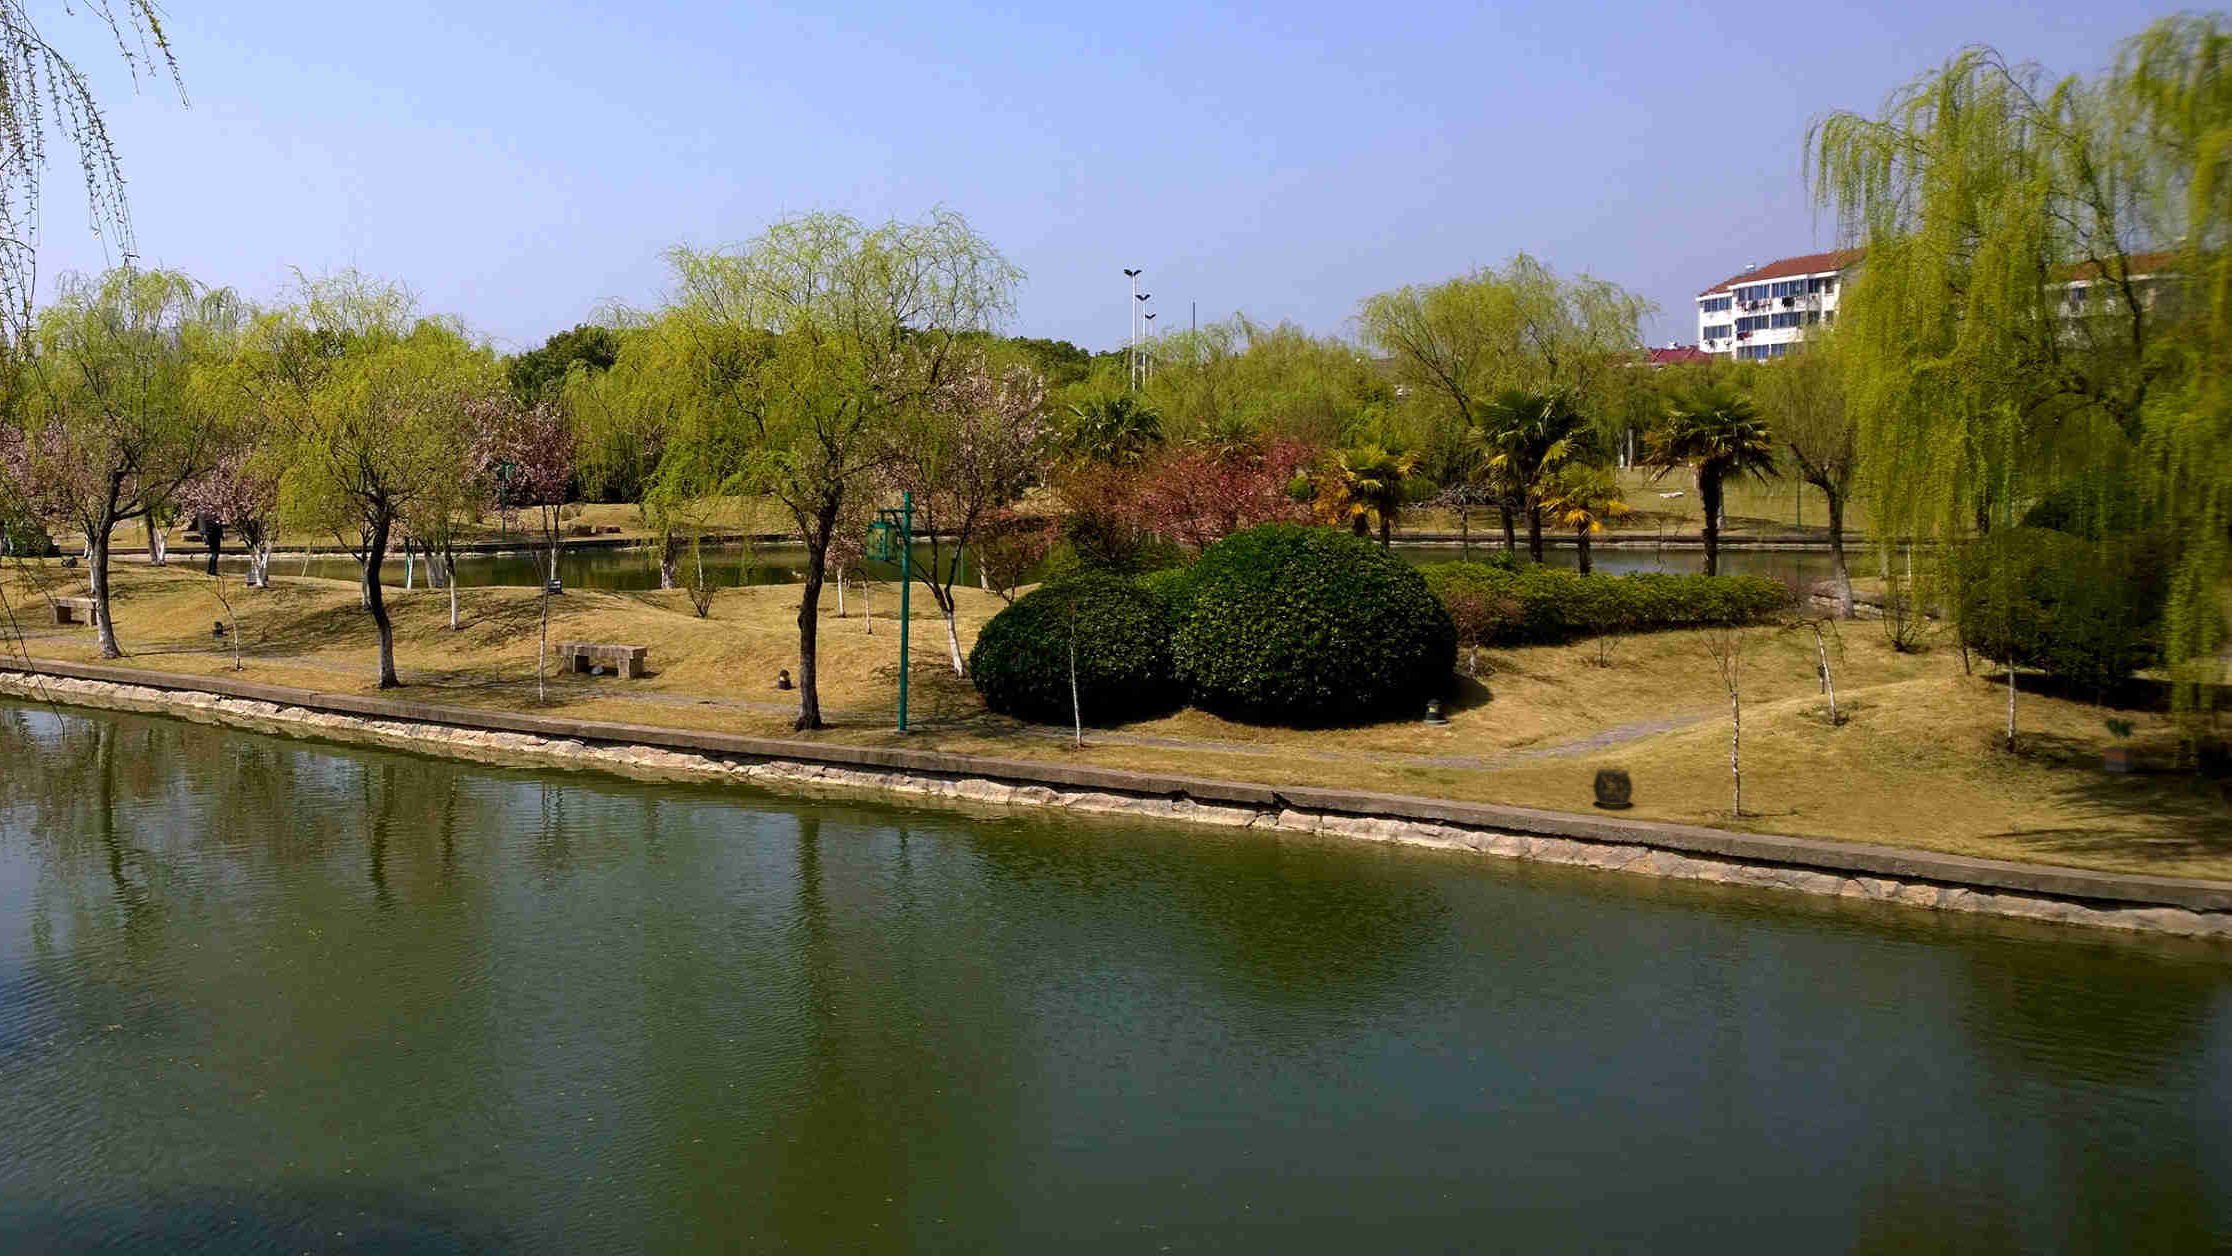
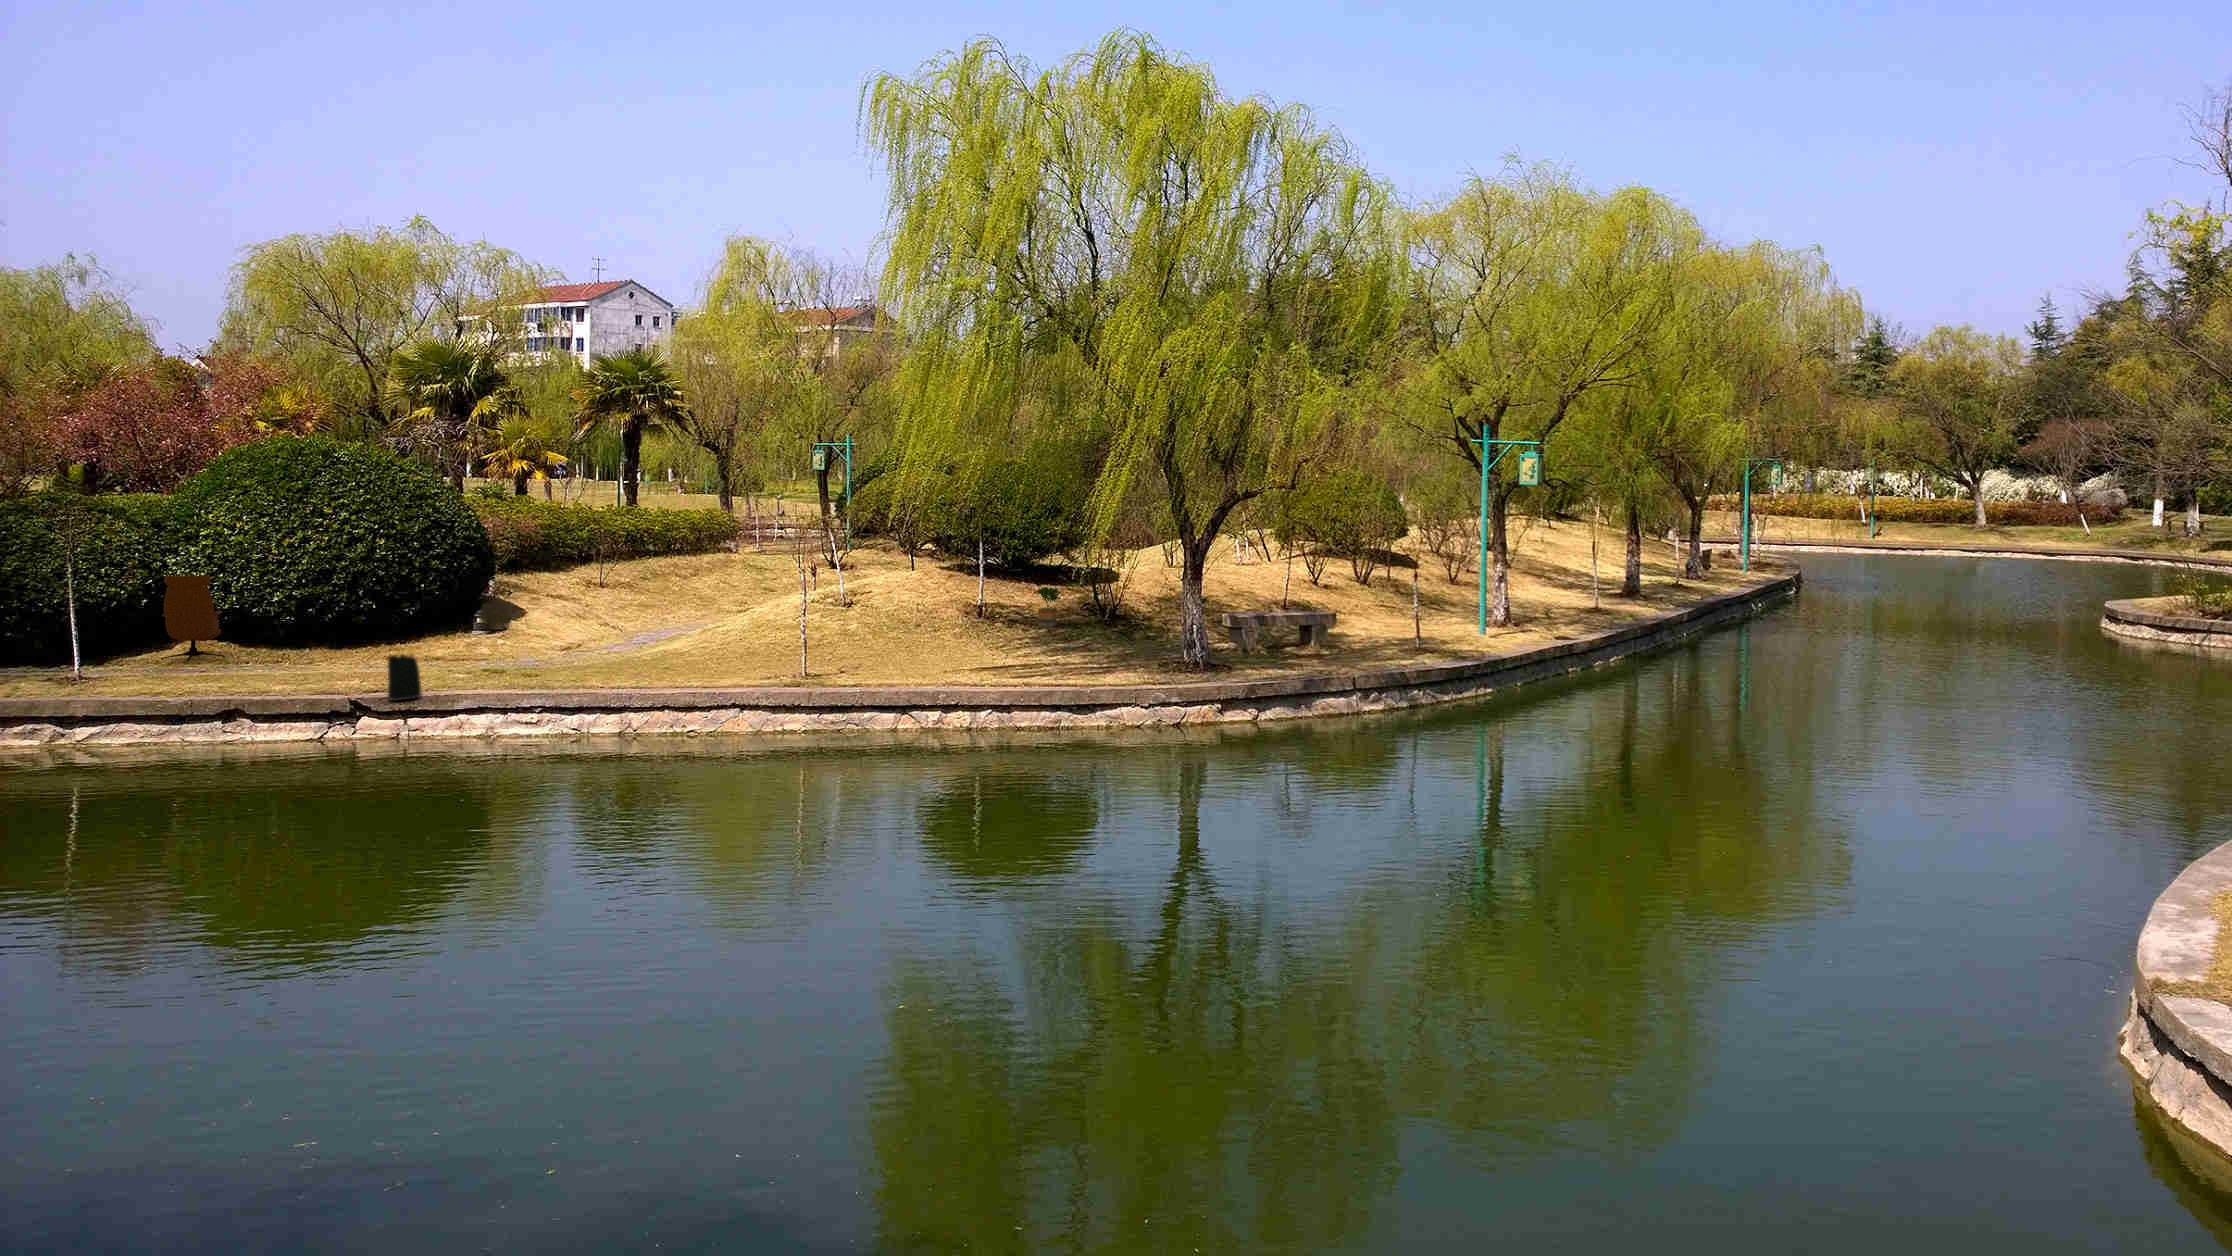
lounge chair: none [1155,654,1213,735] -> present [161,575,225,662]
backpack: none [1307,750,1337,797] -> present [387,654,421,701]
woven basket: present [1593,769,1632,805] -> present [479,603,512,630]

